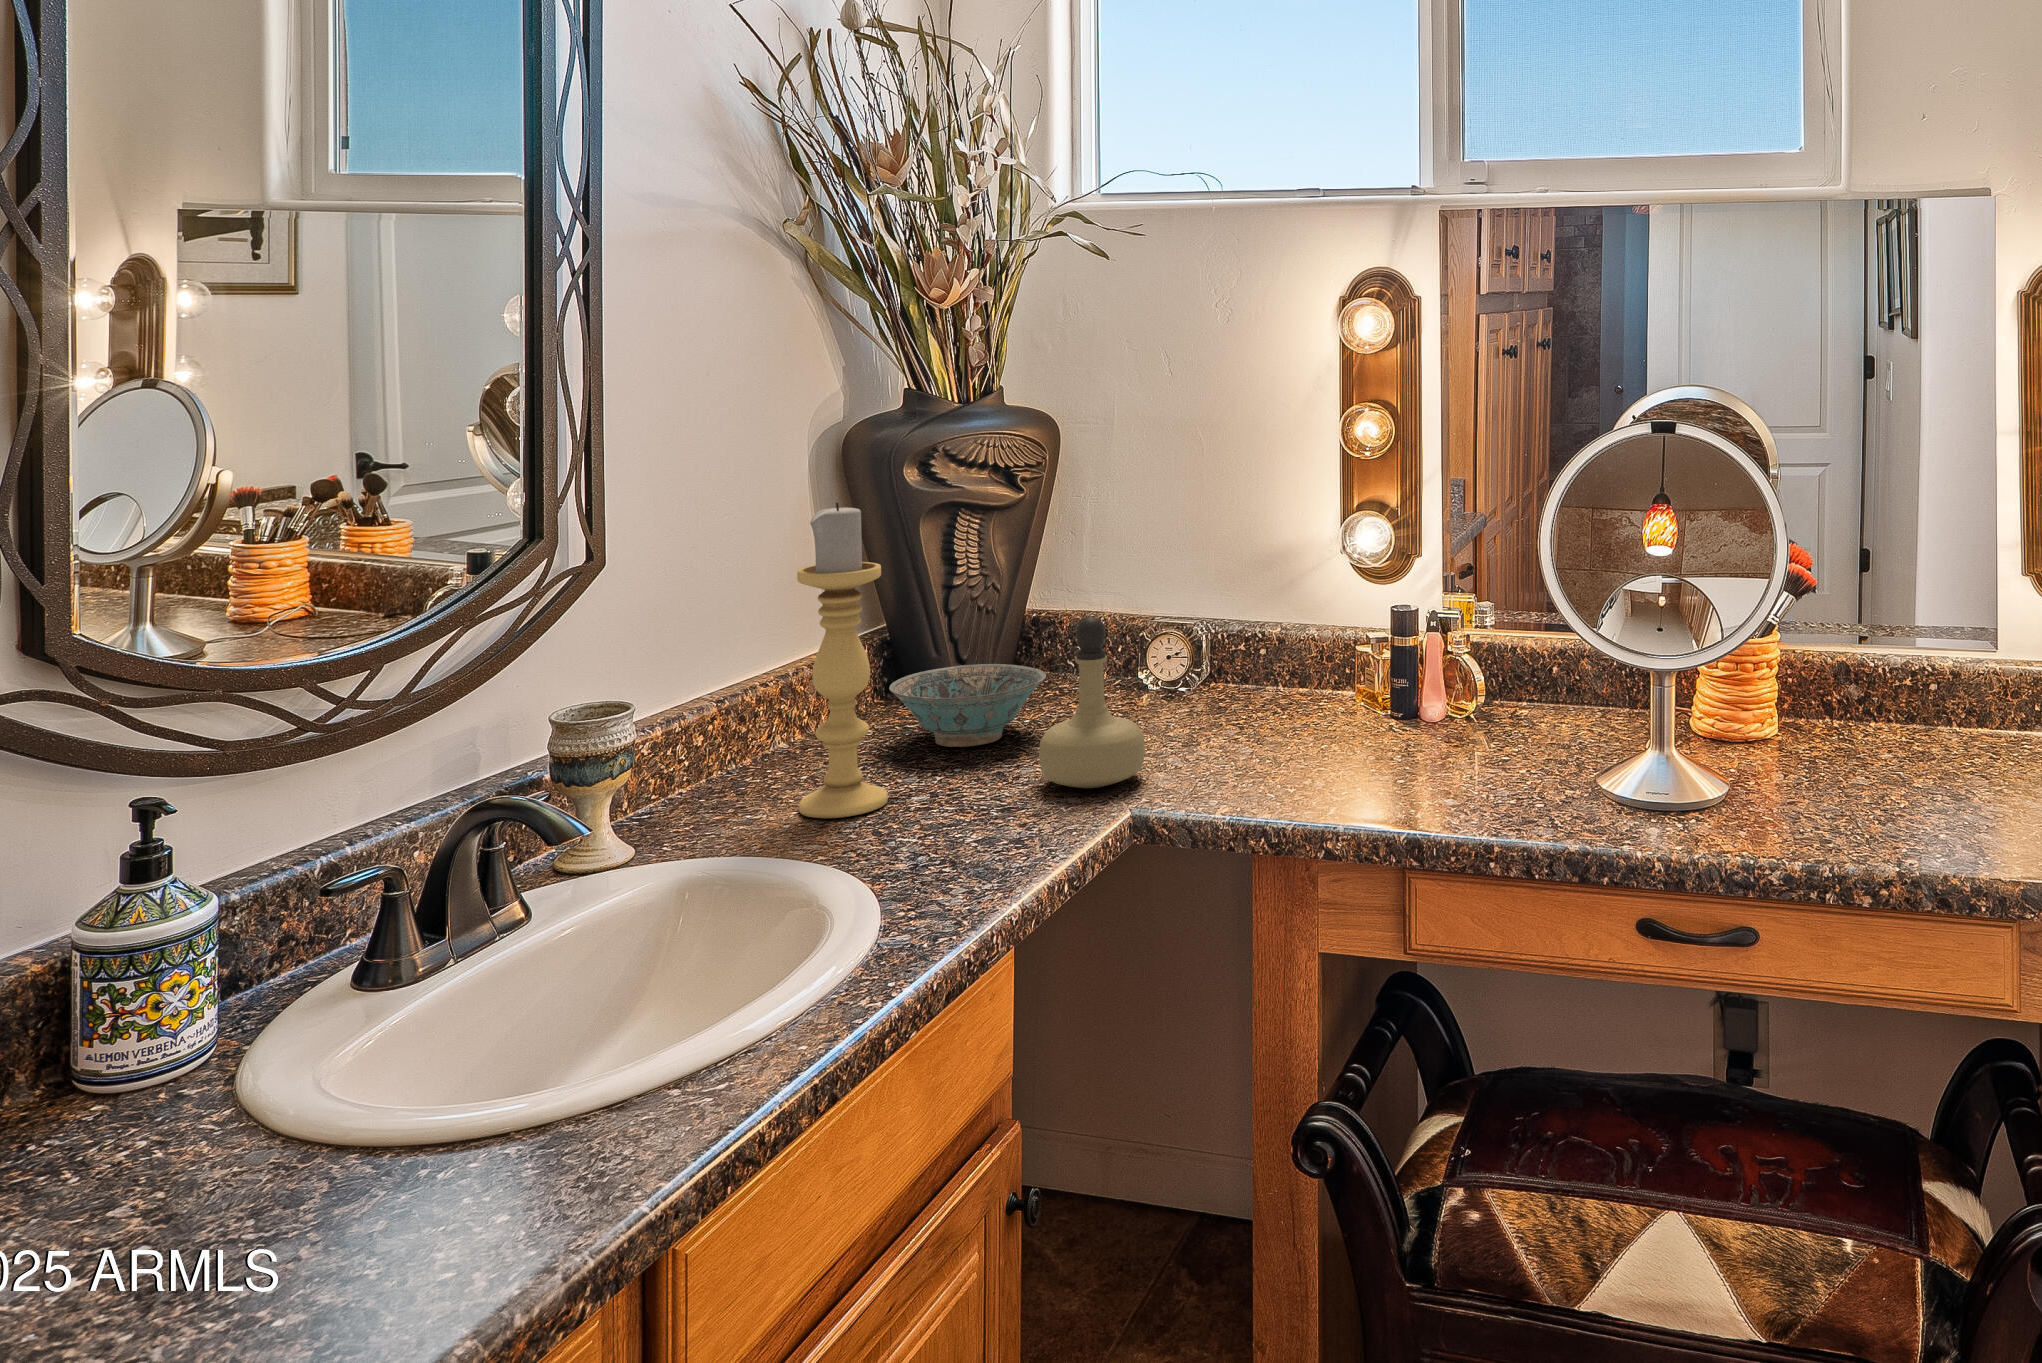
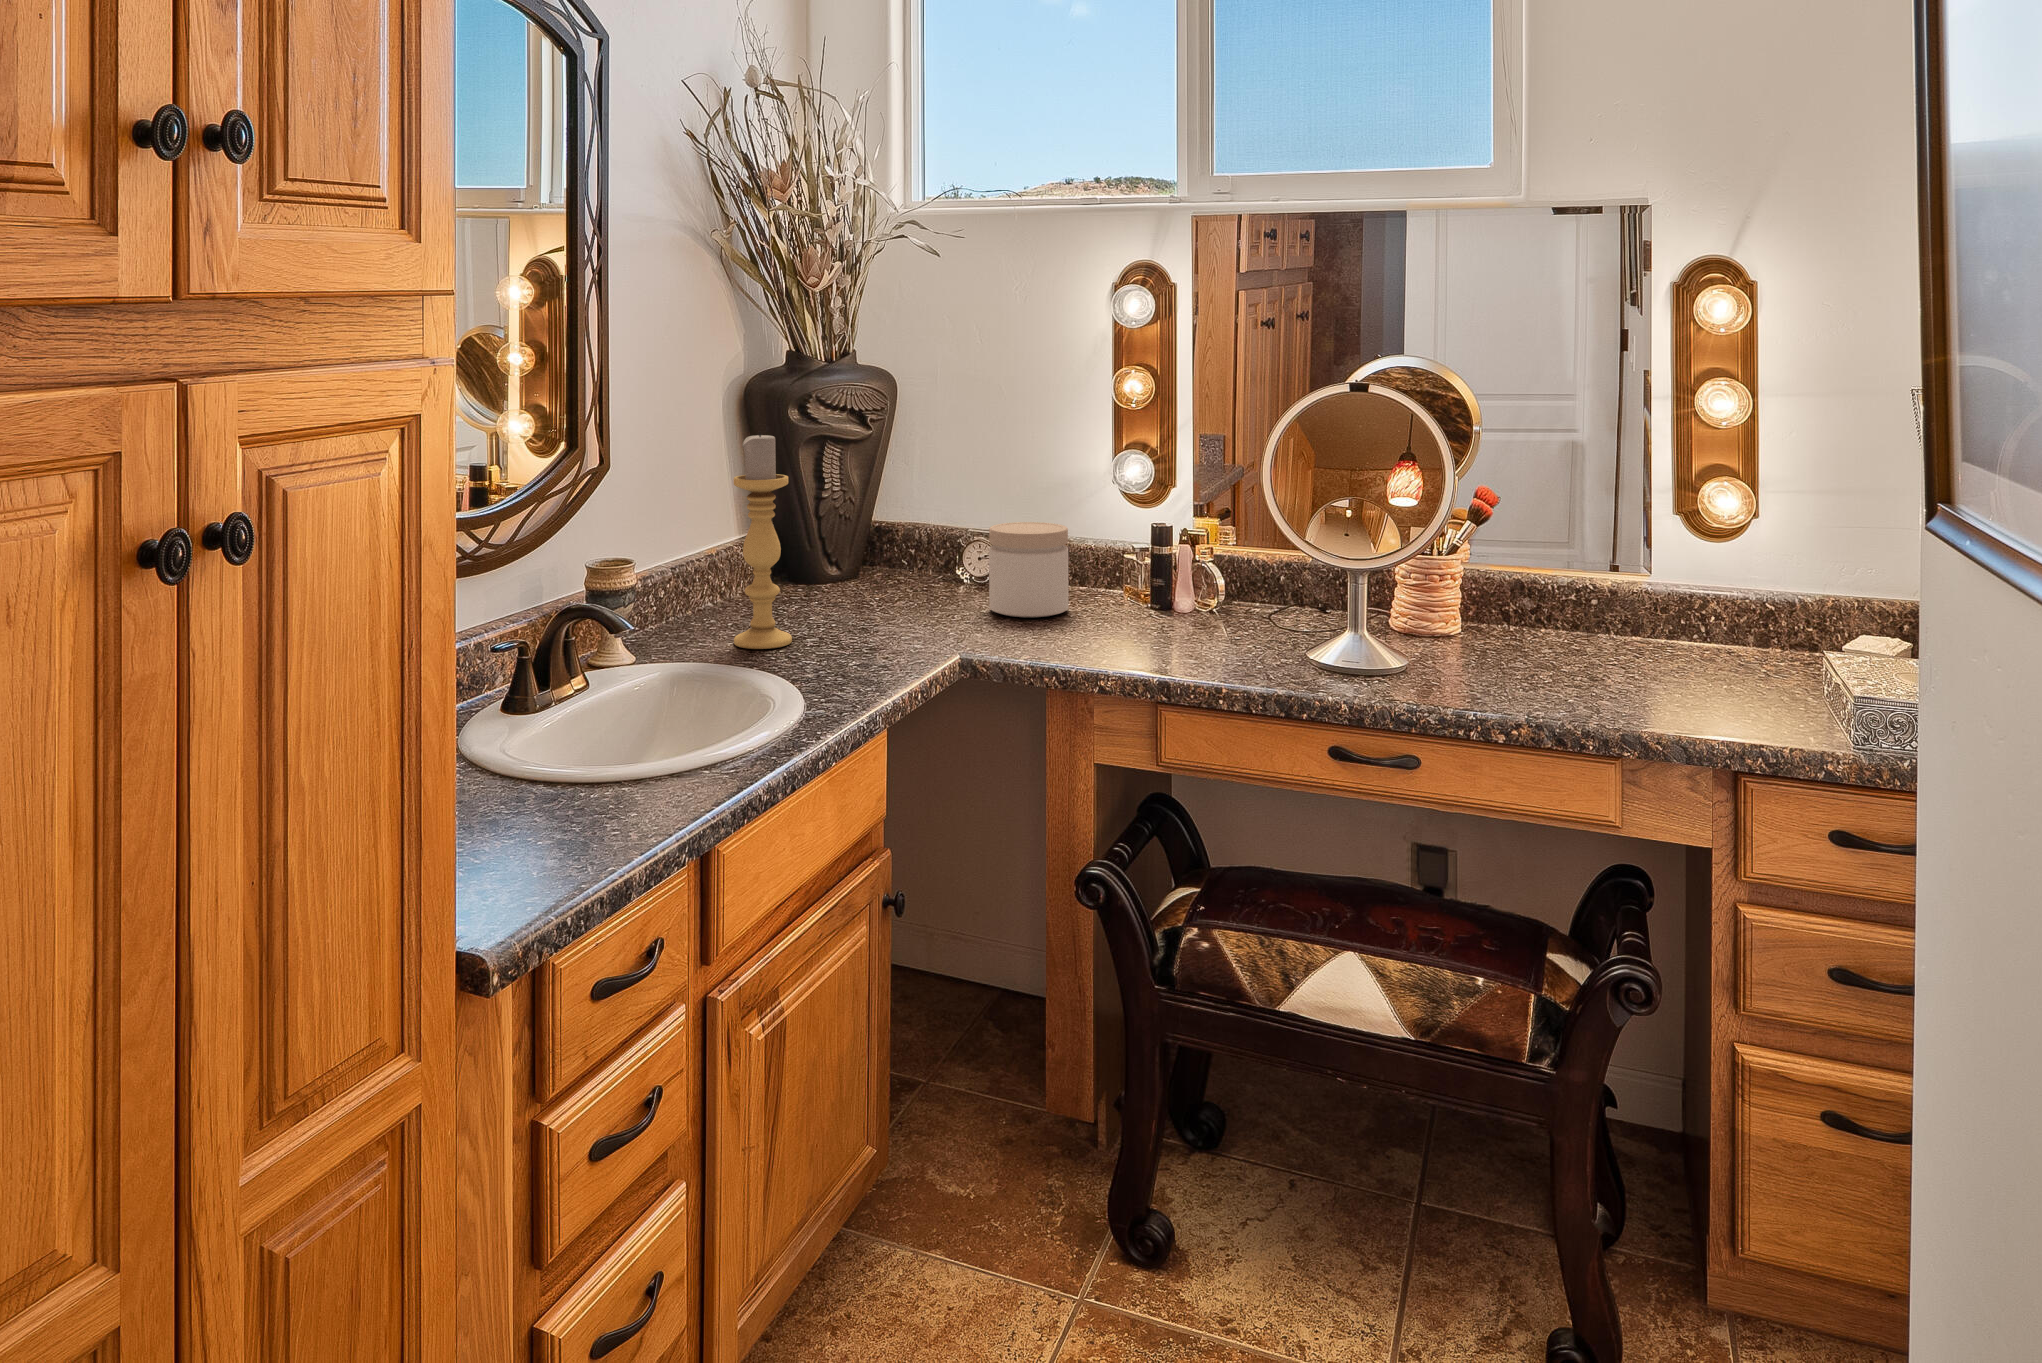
jar: none [1176,609,1283,740] -> present [989,522,1069,617]
perfume bottle: present [1039,616,1145,788] -> none [895,518,969,641]
ceramic bowl: present [889,664,1046,747] -> none [785,557,894,613]

